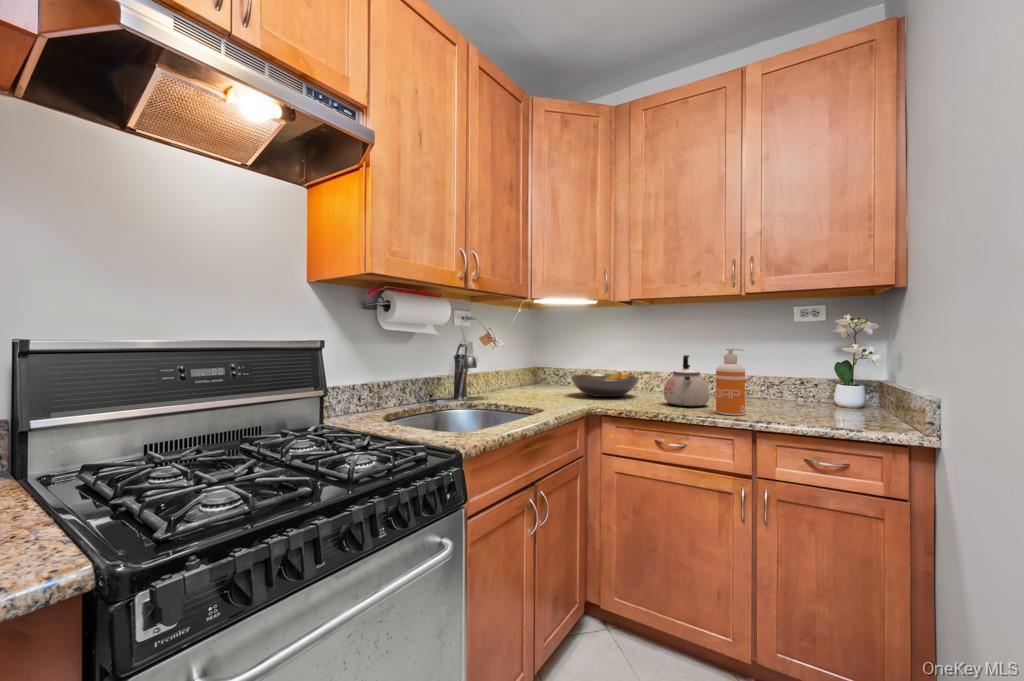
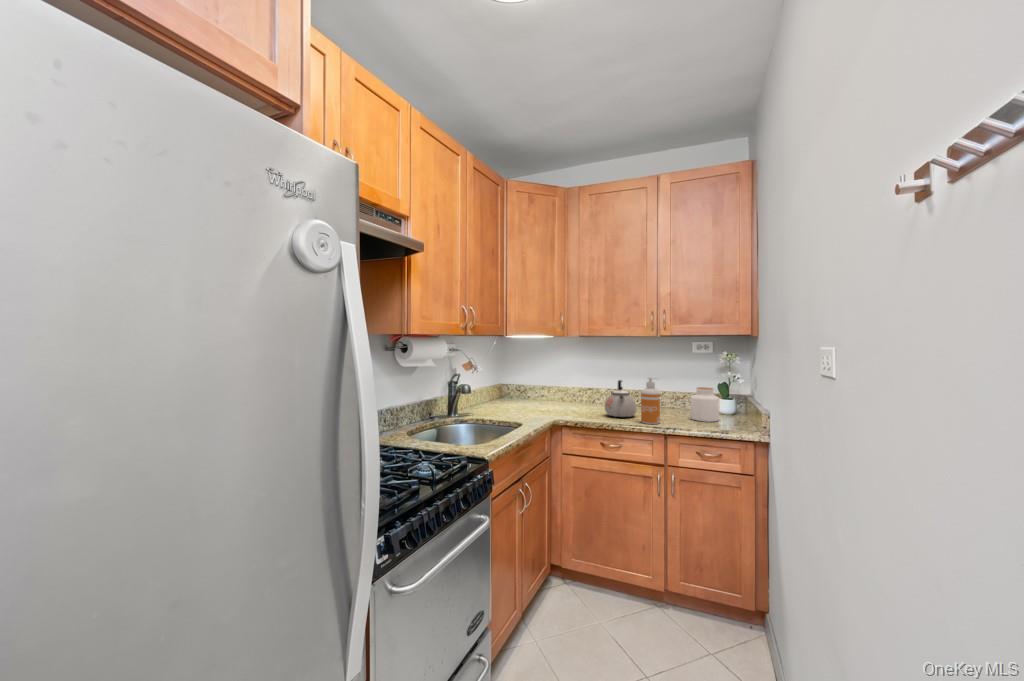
jar: none [794,365,840,415] -> present [691,387,719,422]
fruit bowl: present [571,372,639,397] -> none [534,391,586,410]

